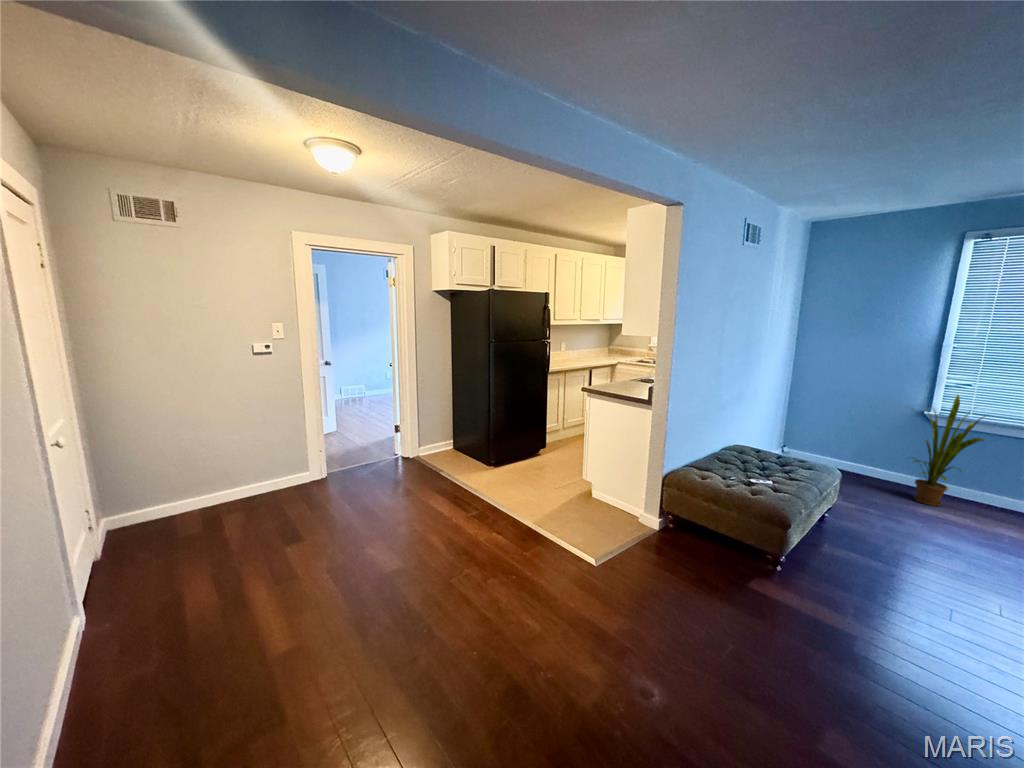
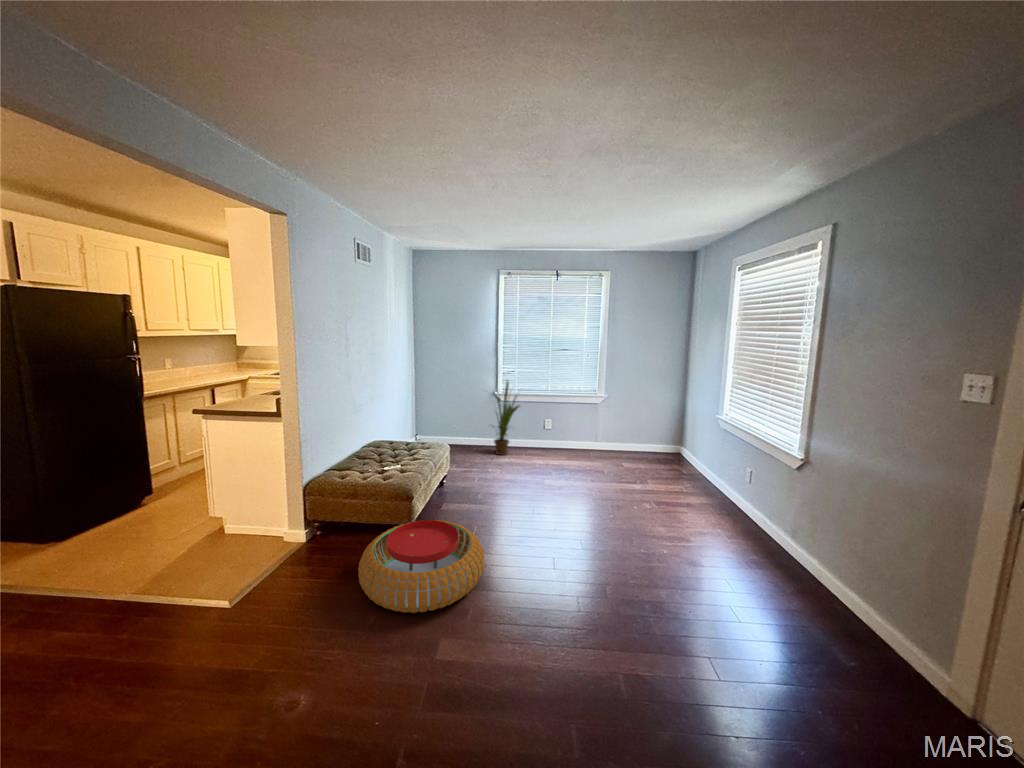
pouf: none [718,553,911,691] -> present [358,520,484,613]

